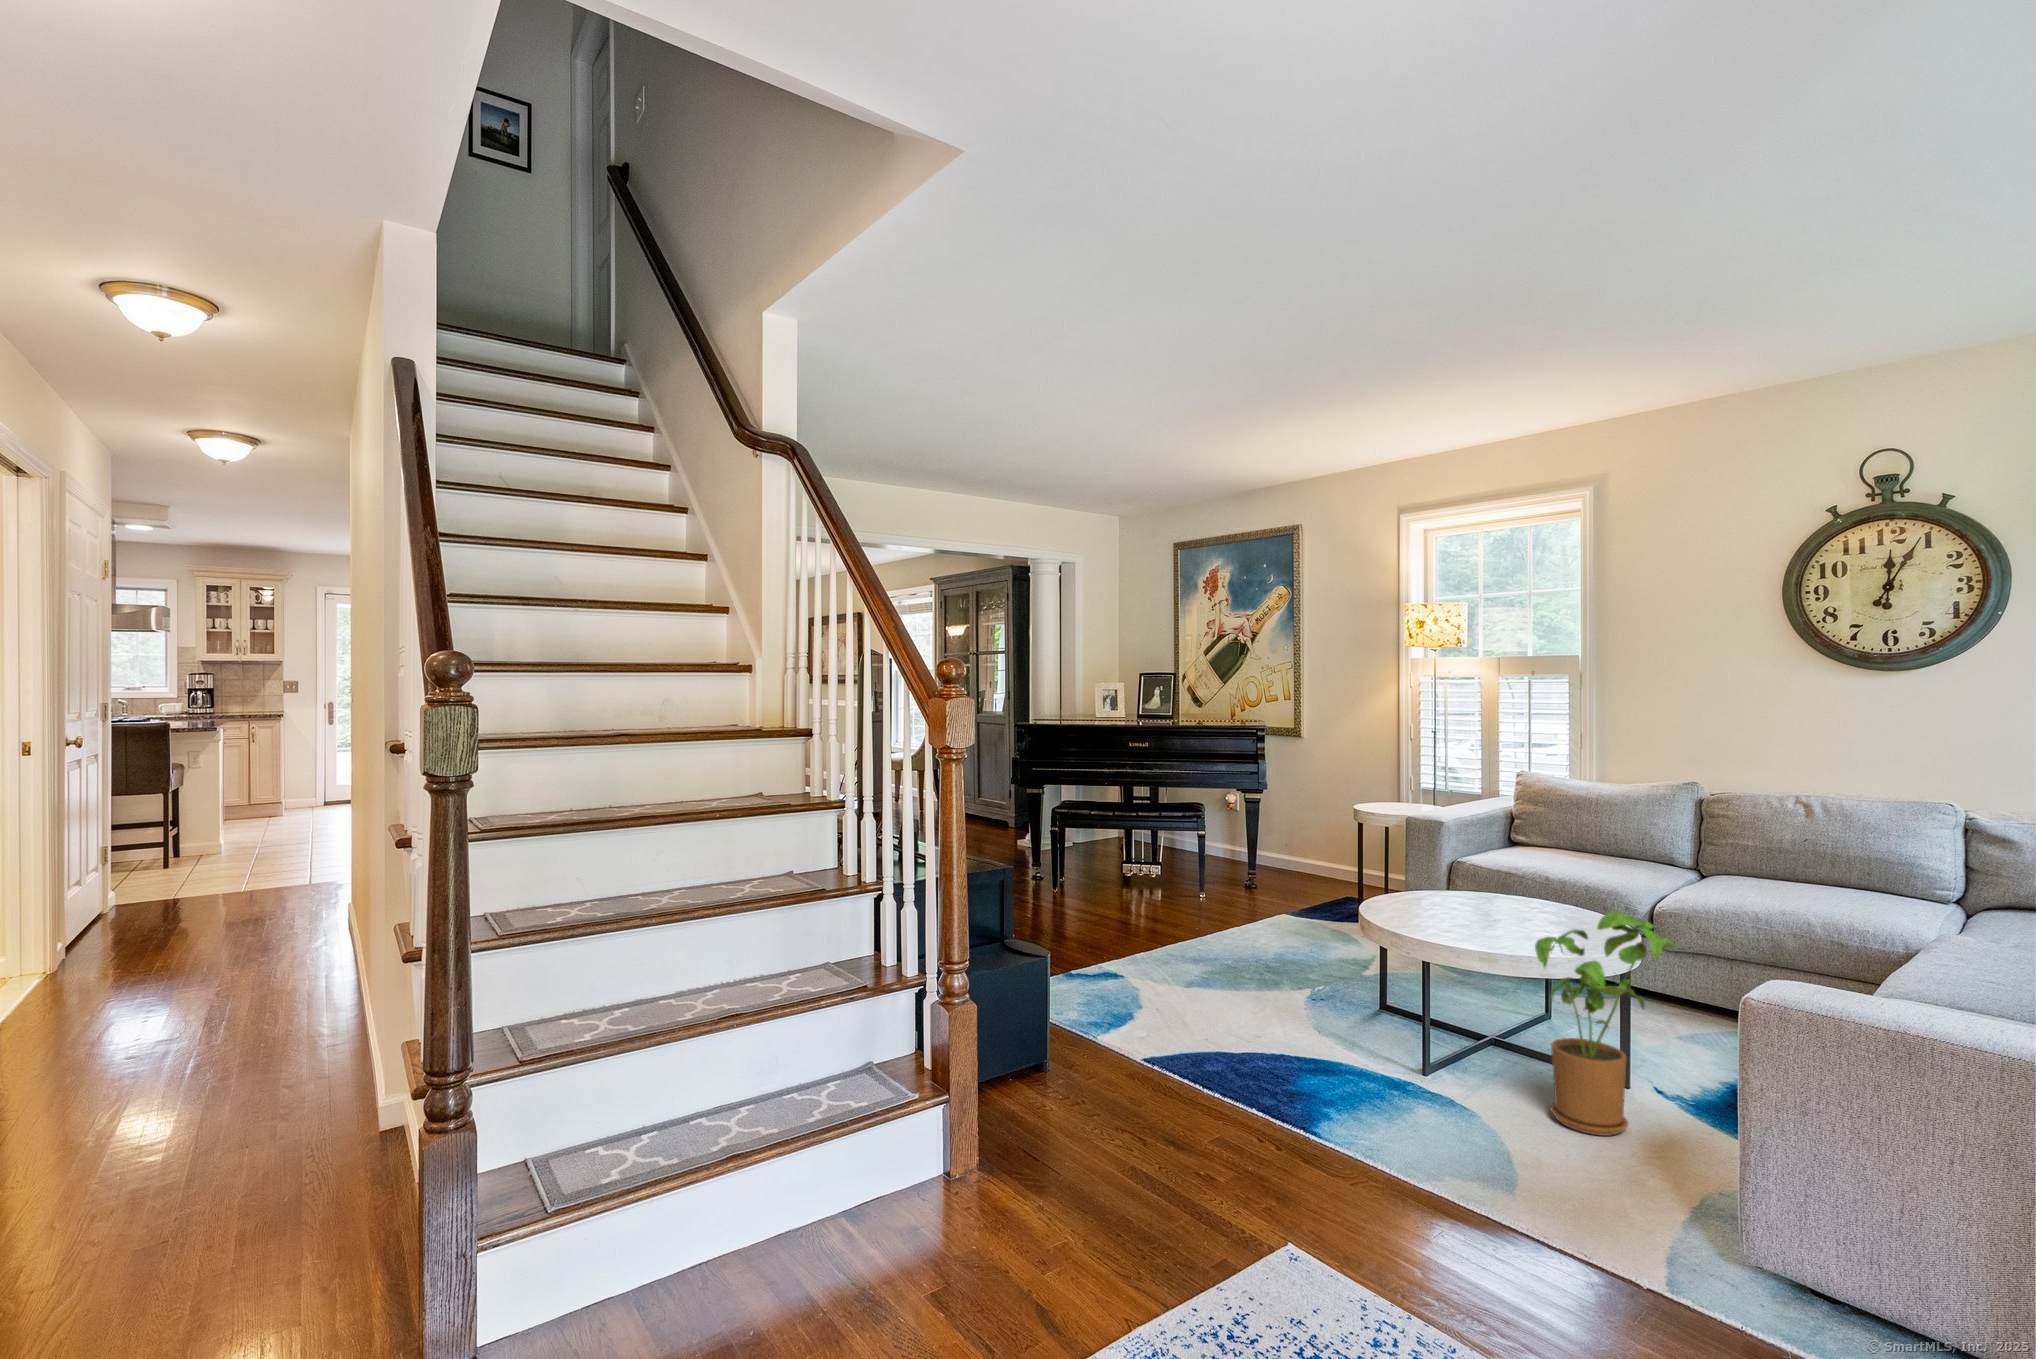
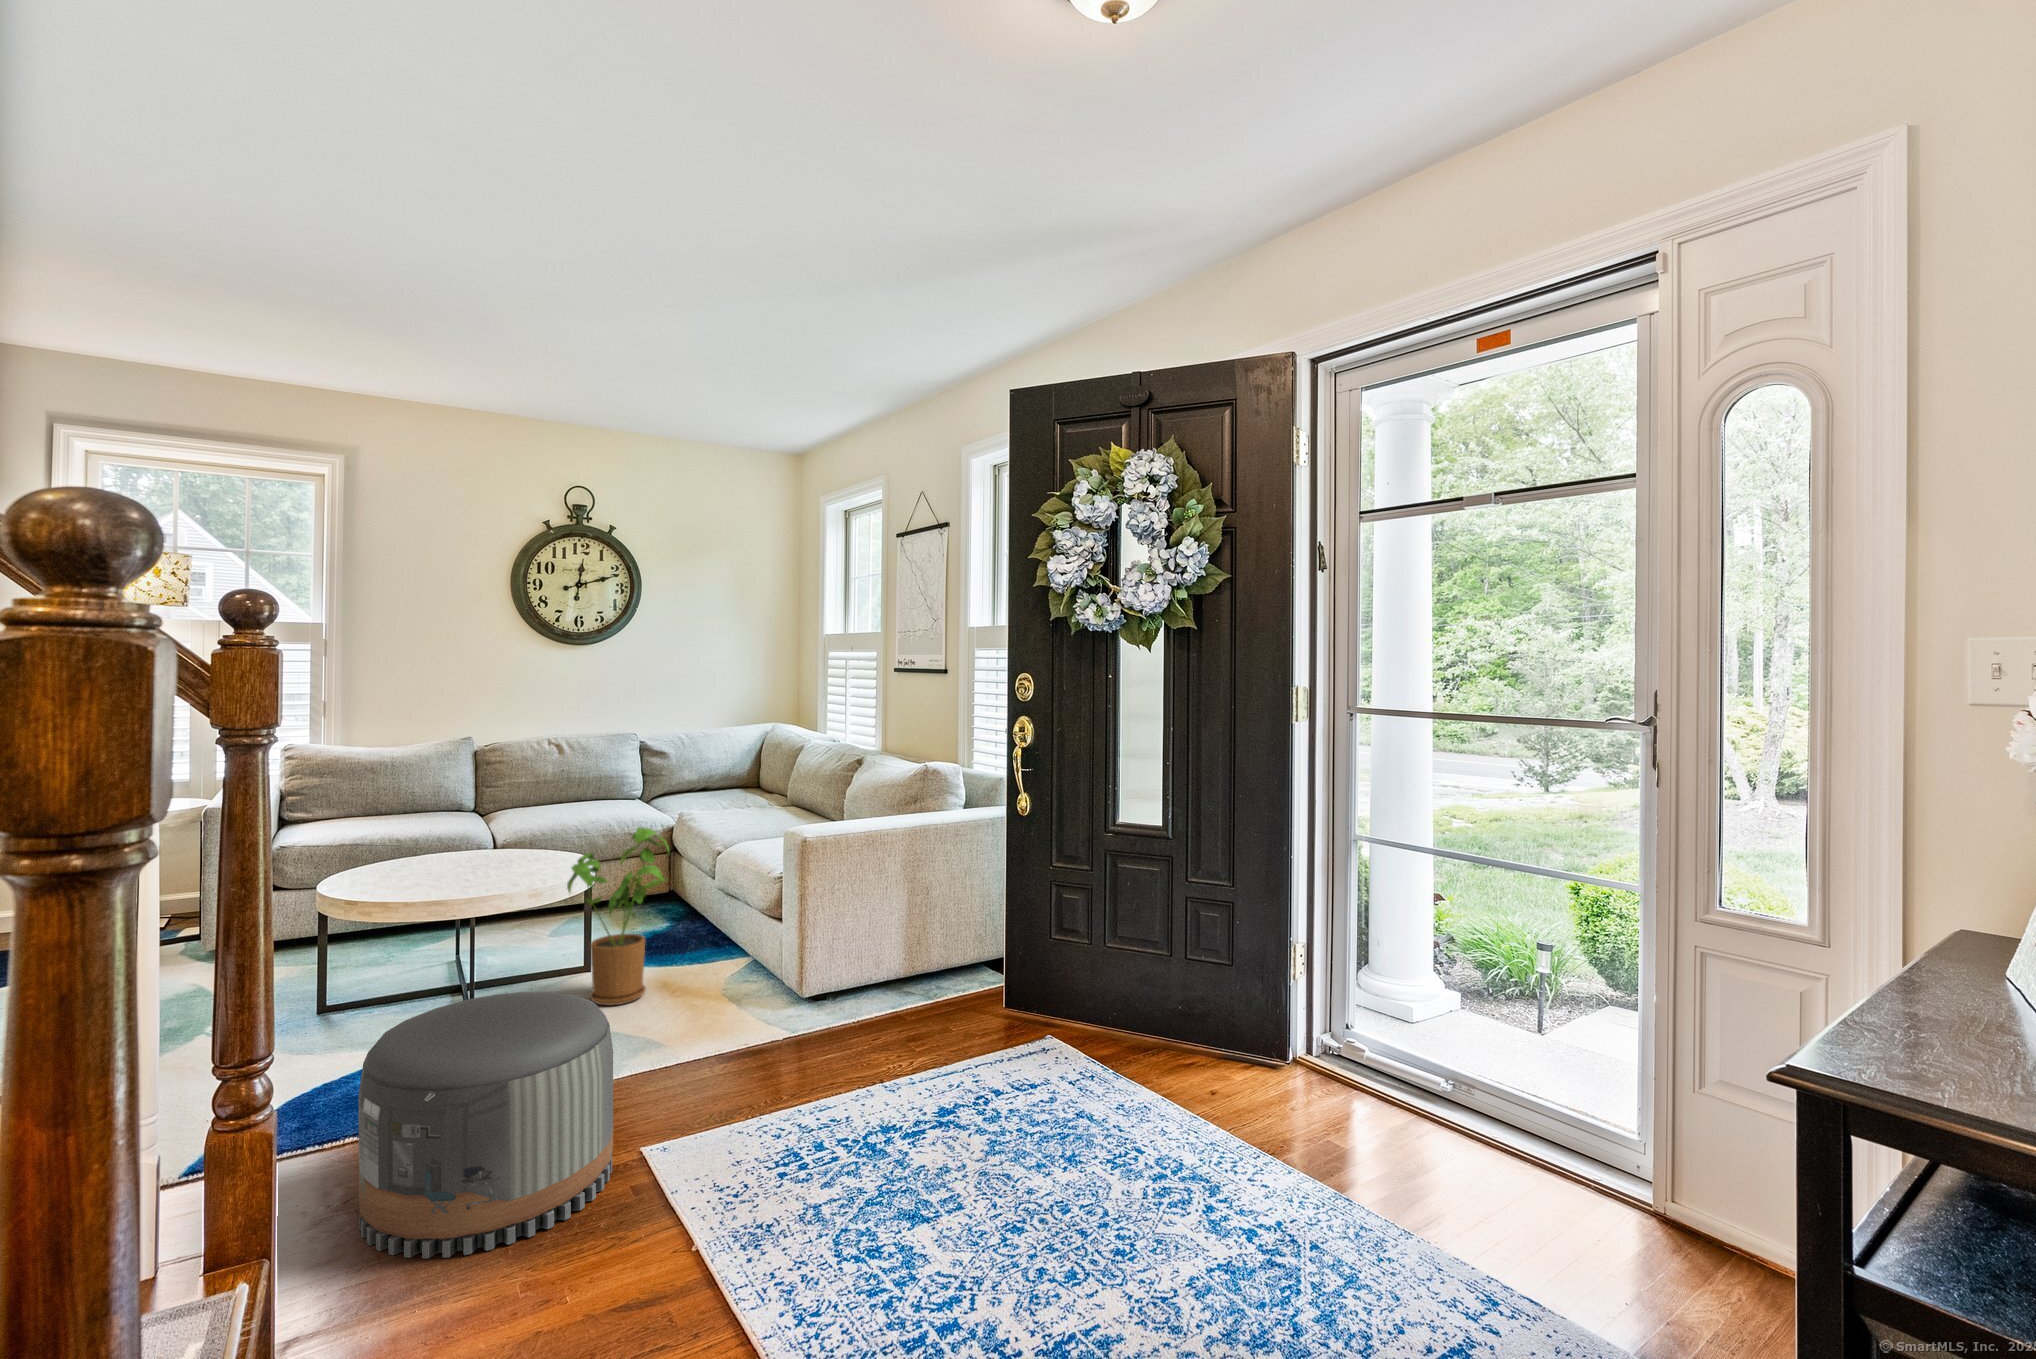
pouf: none [1077,1000,1285,1241] -> present [359,992,613,1258]

